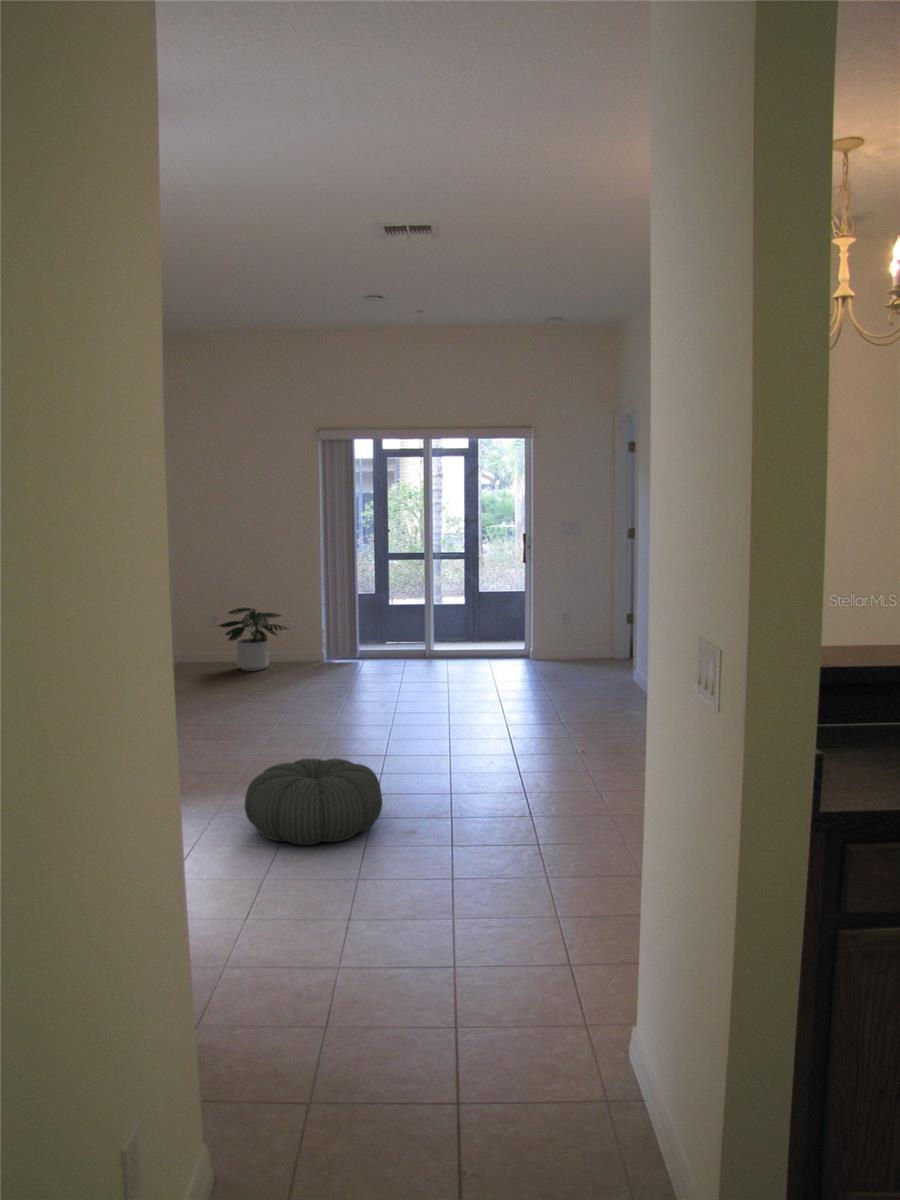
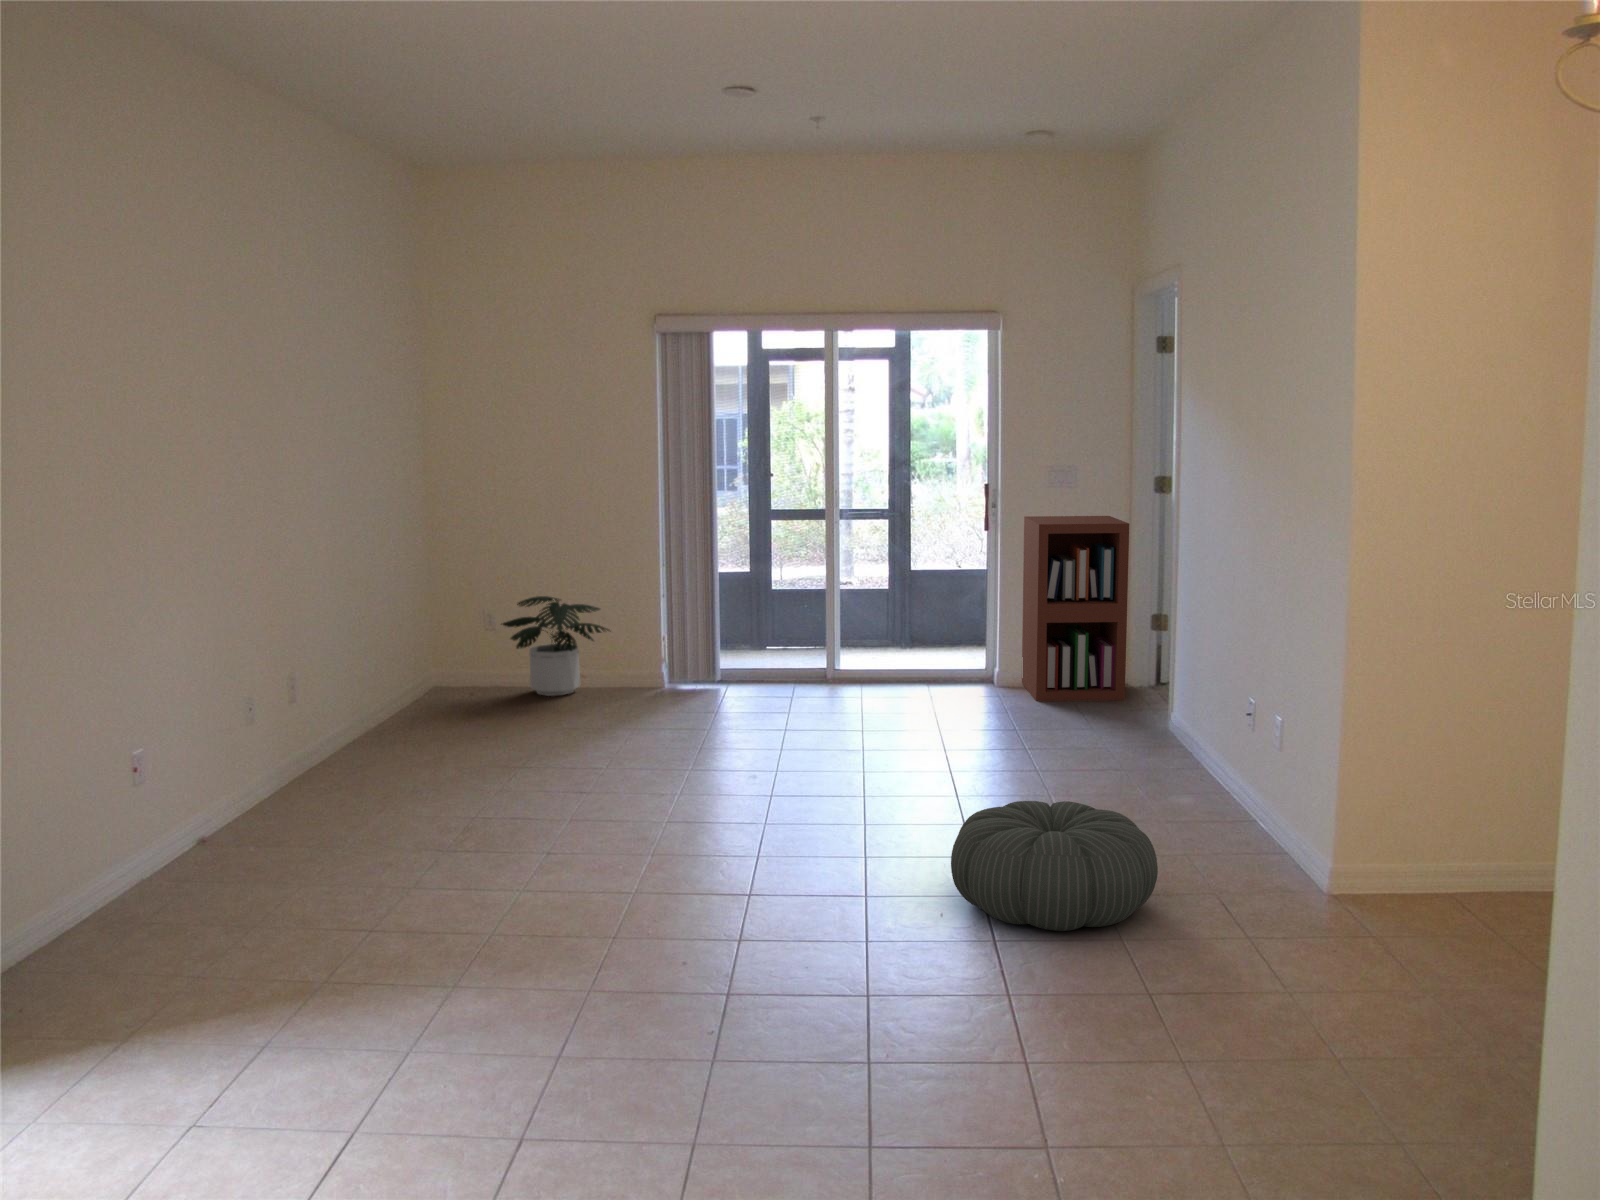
bookshelf: none [549,555,613,670] -> present [1022,516,1129,701]
pouf: present [245,759,382,845] -> present [951,801,1158,931]

